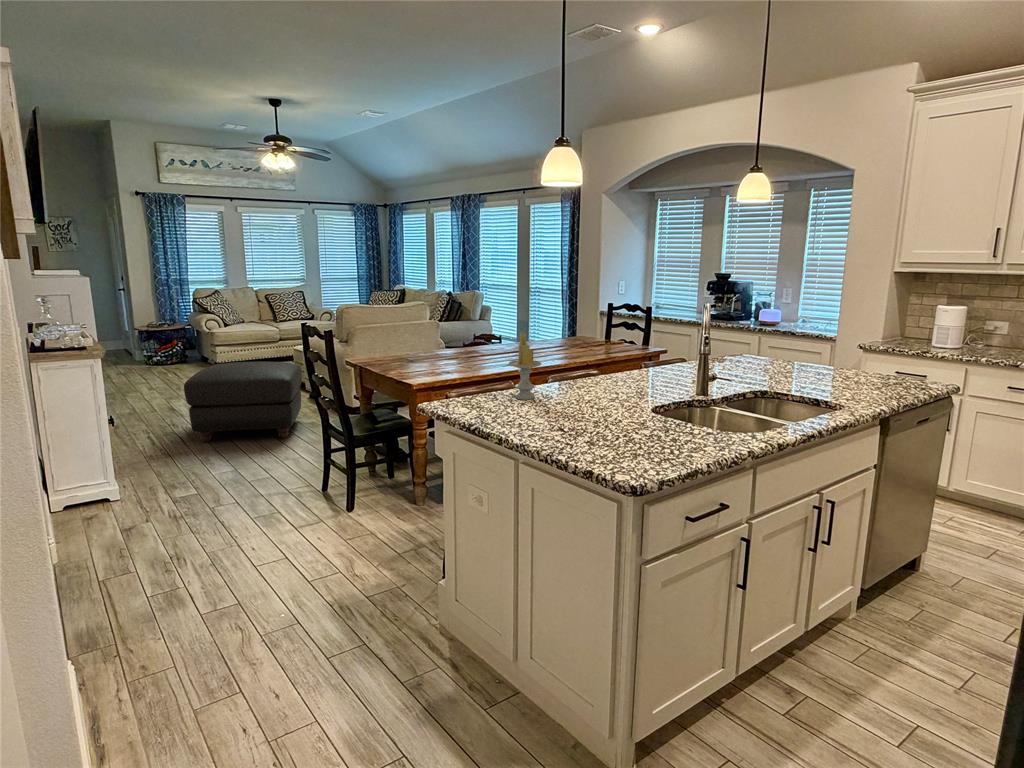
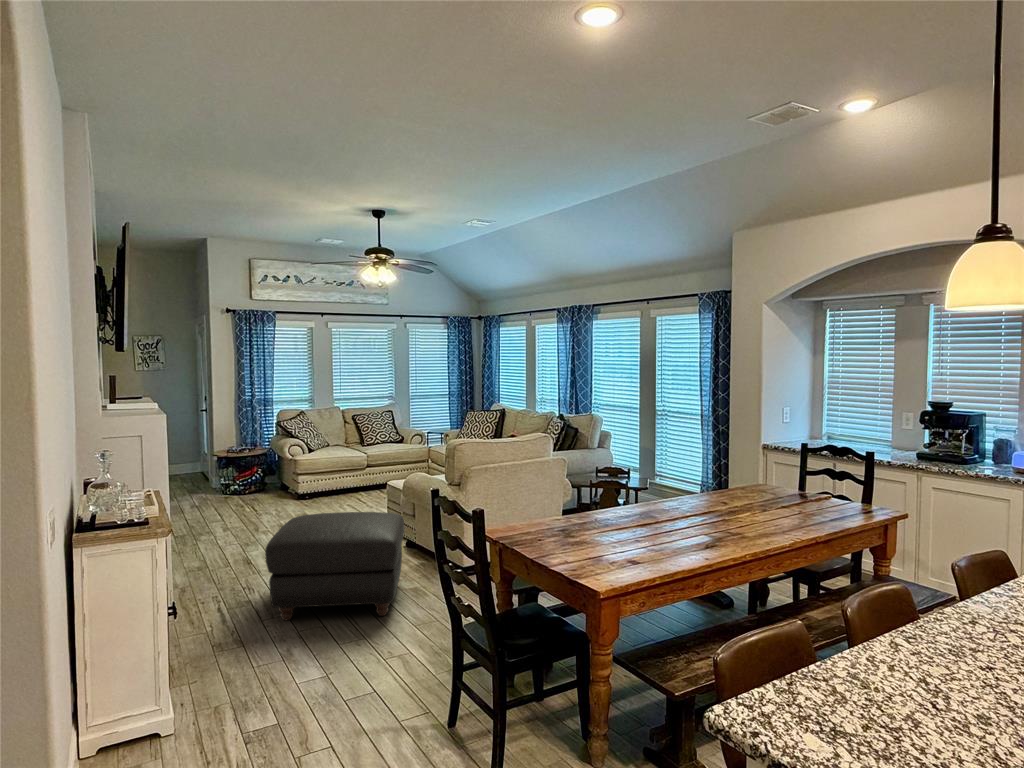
candle: present [509,332,541,400] -> none [885,581,961,720]

